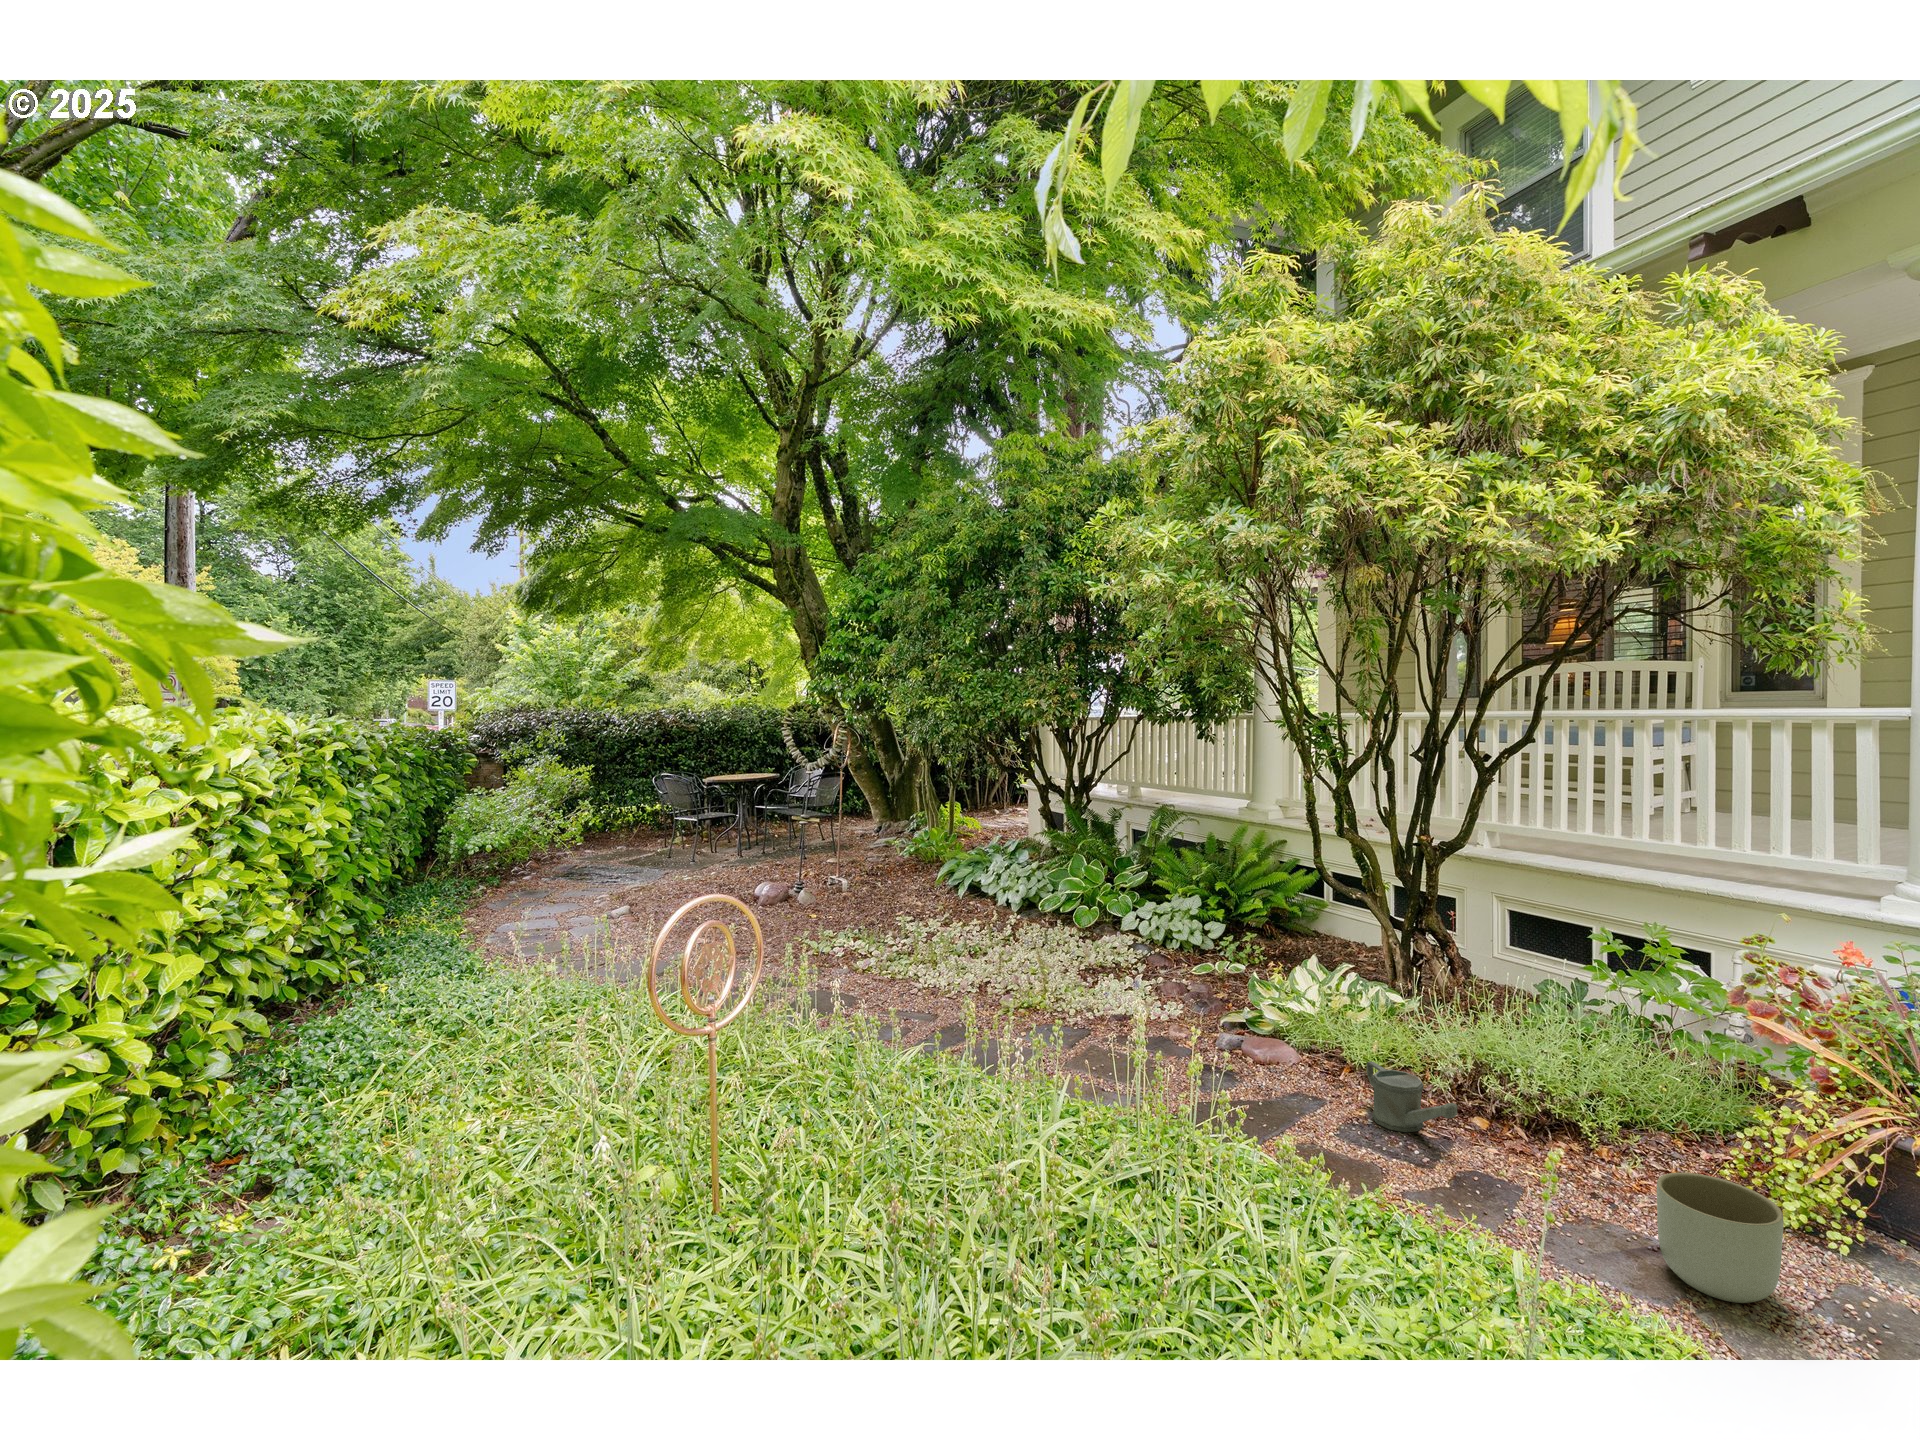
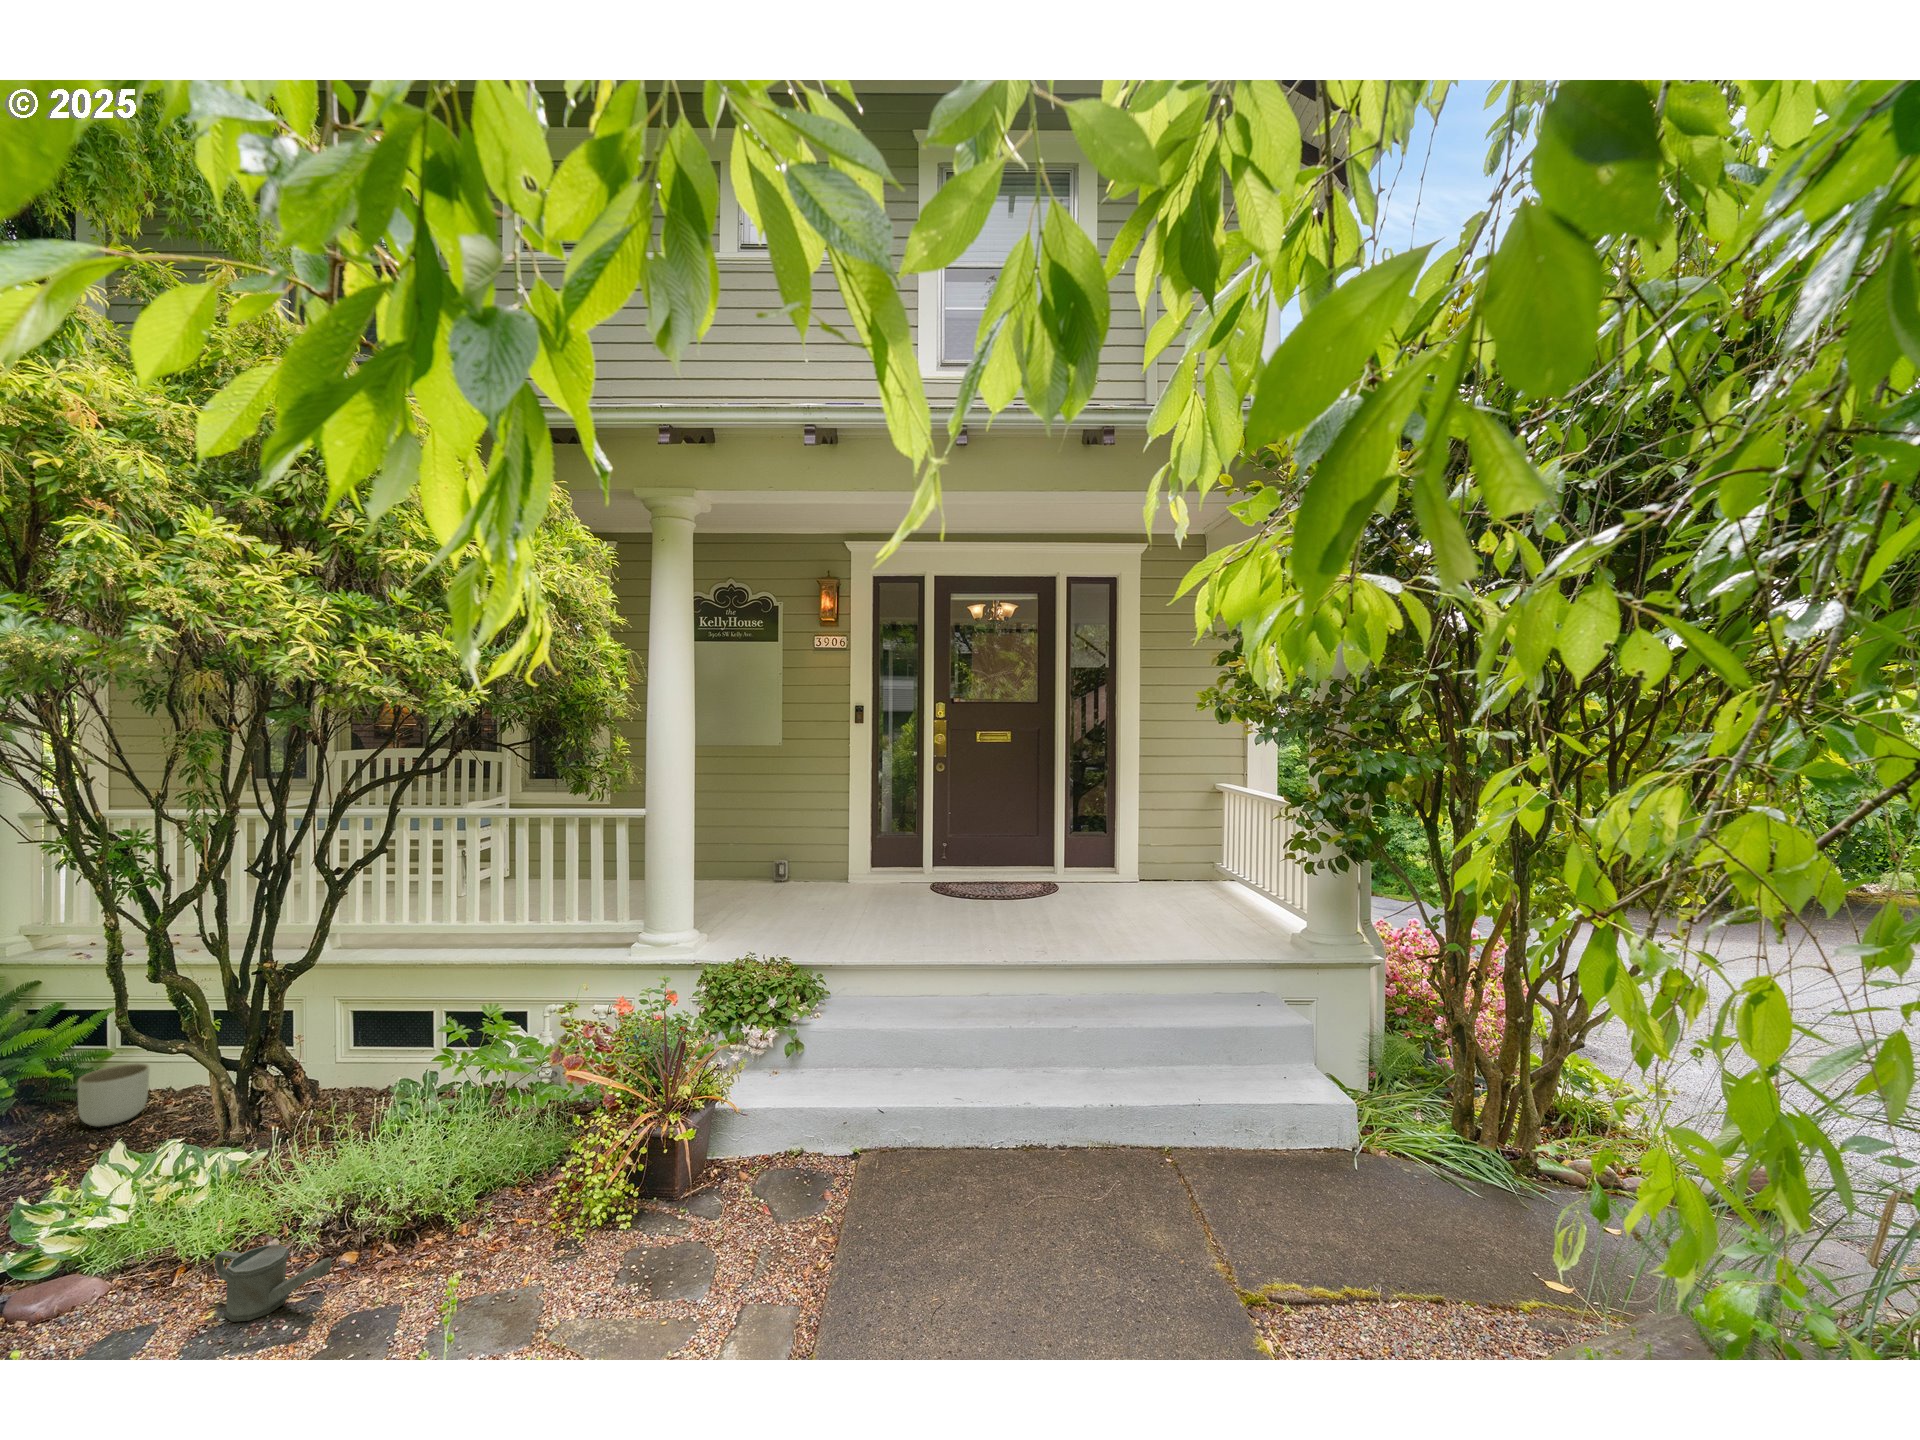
planter: present [1657,1173,1783,1303] -> present [78,1063,149,1127]

